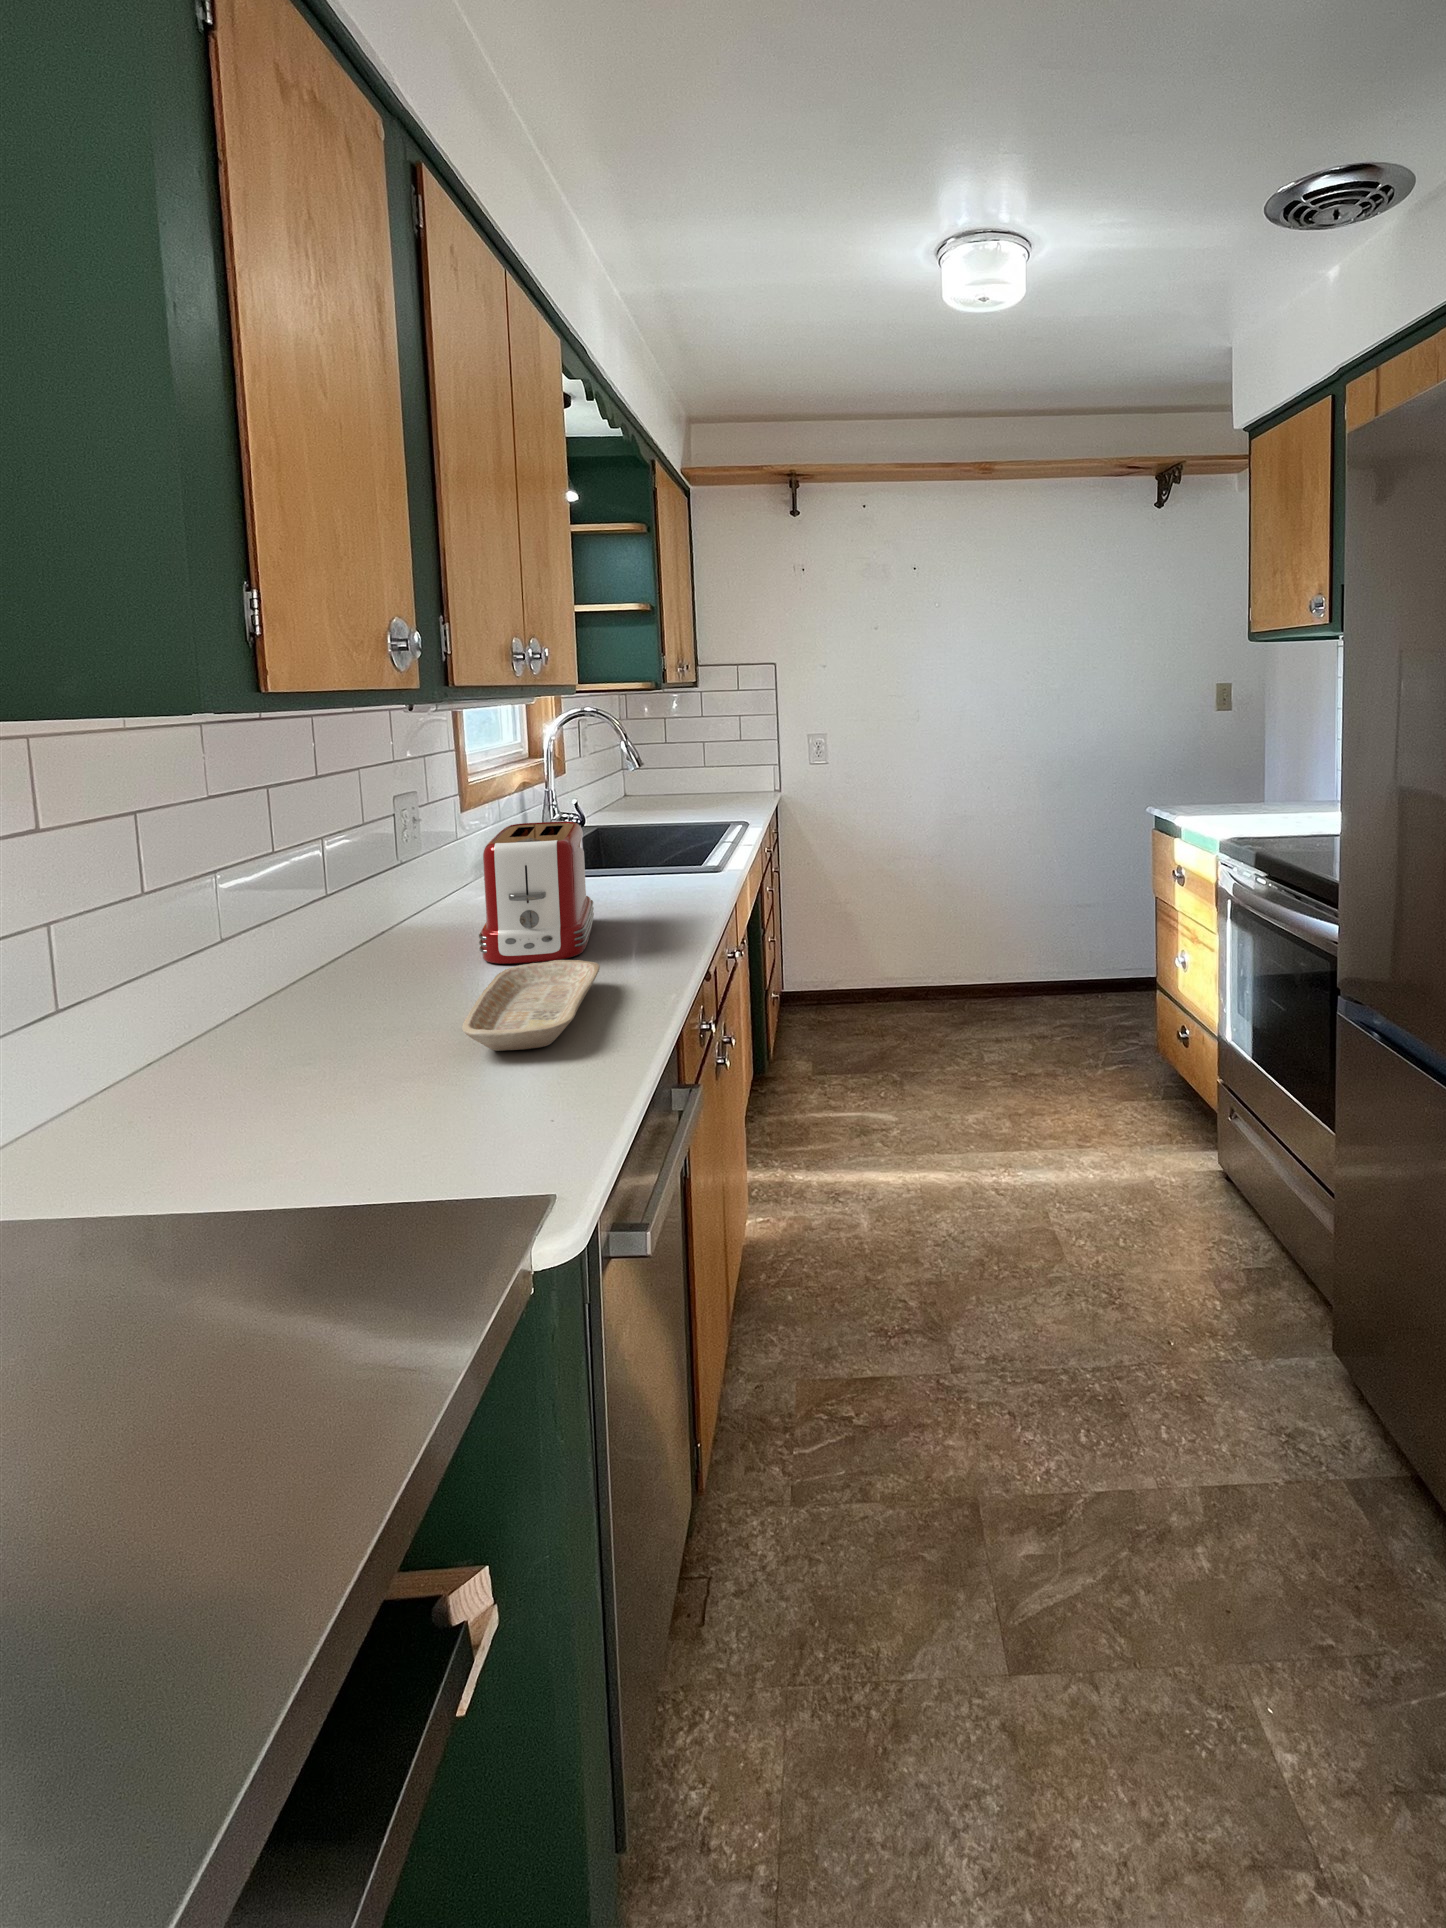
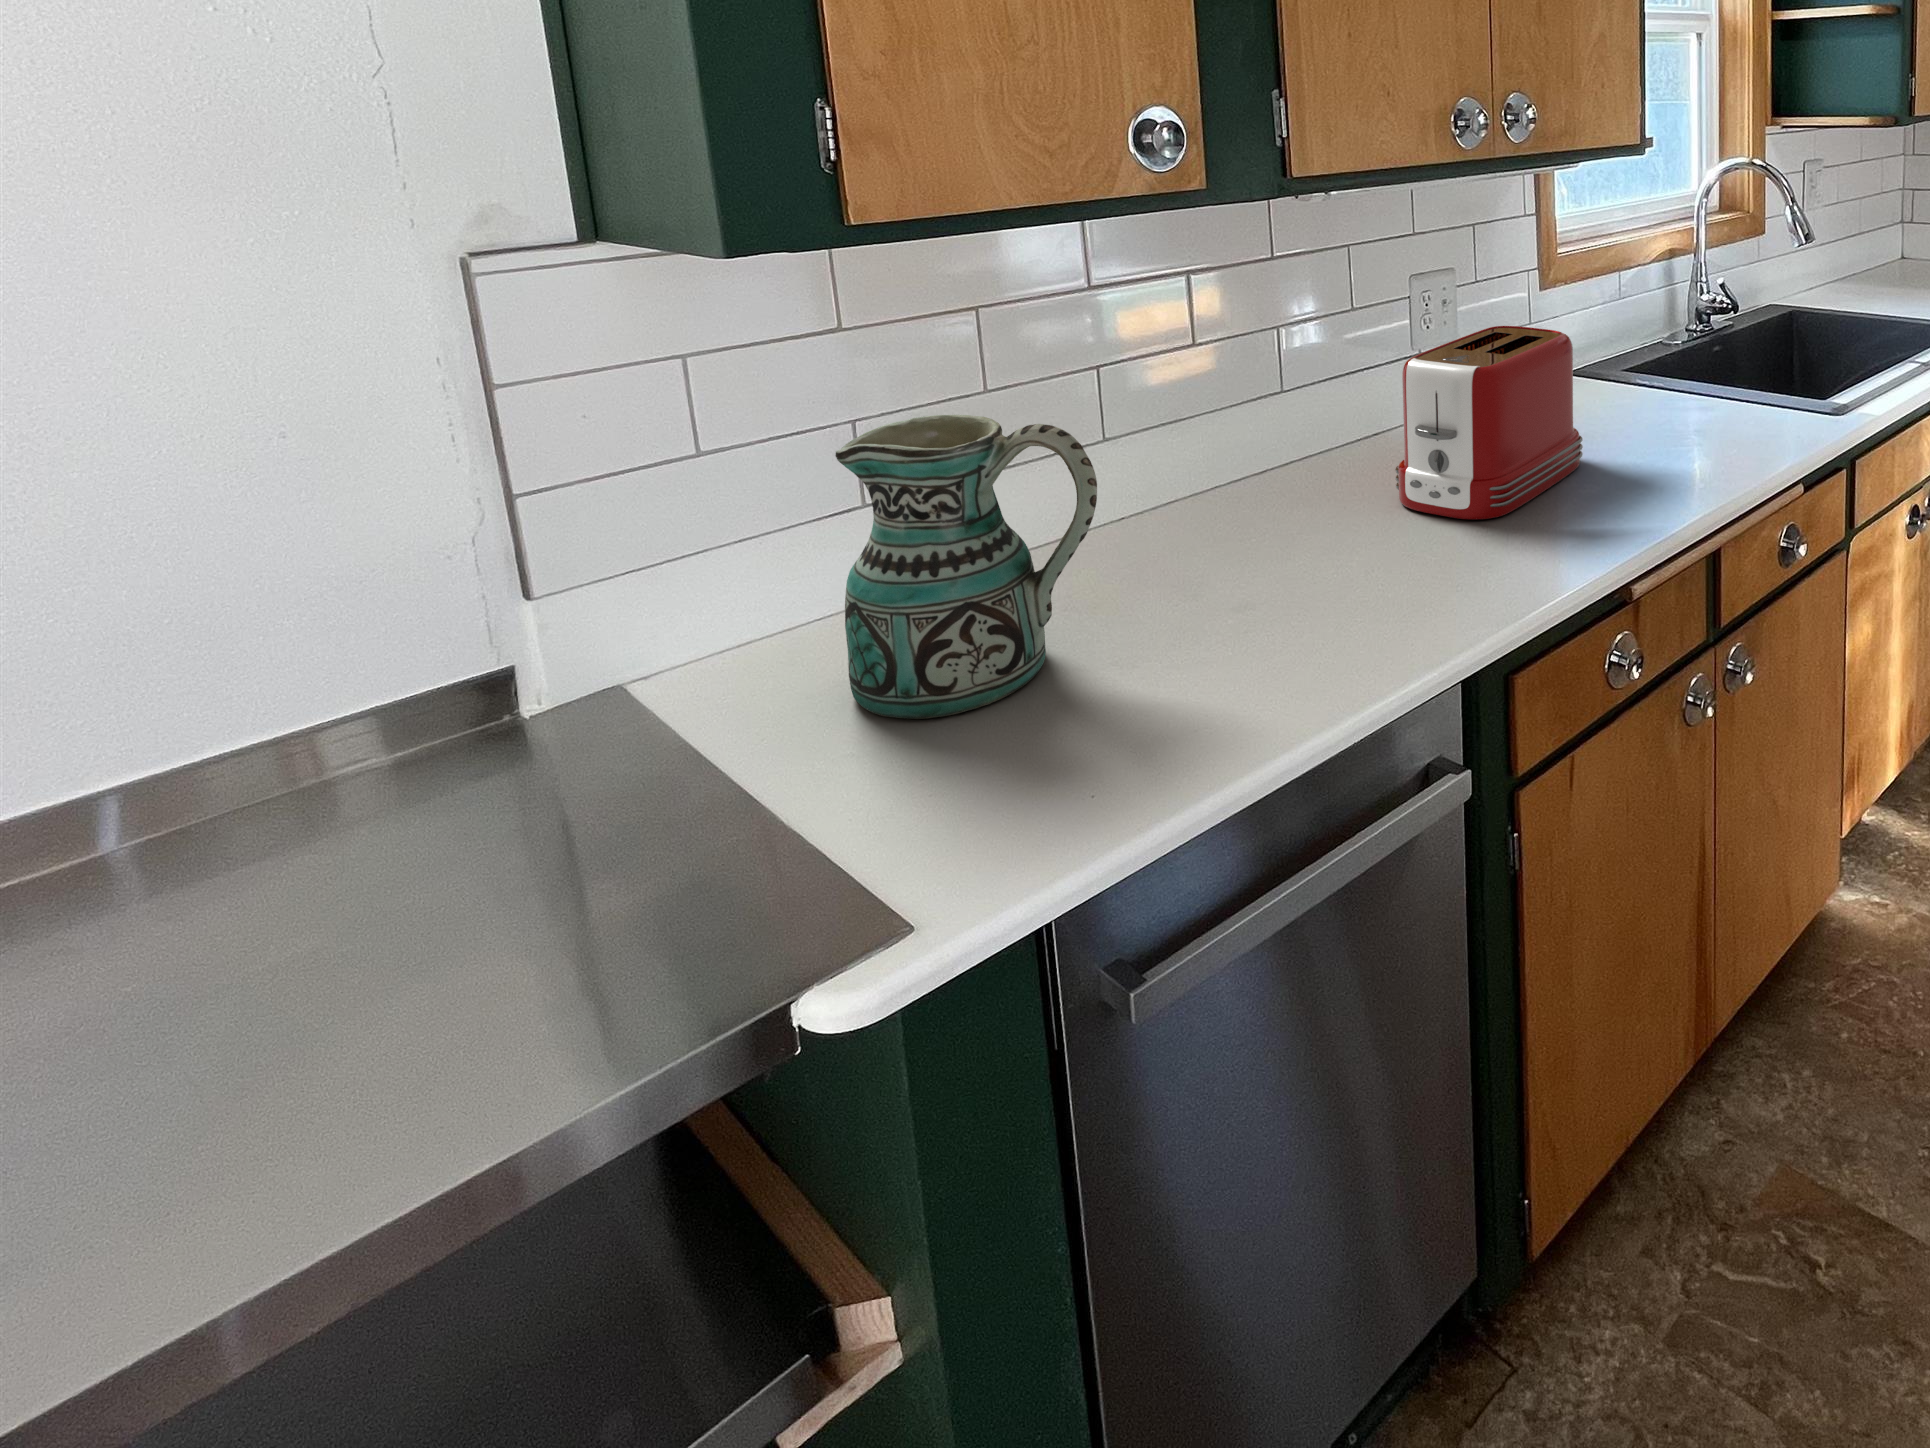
ceramic pitcher: none [163,880,409,1161] -> present [835,415,1097,719]
tray: present [462,960,600,1051] -> none [1191,525,1452,657]

